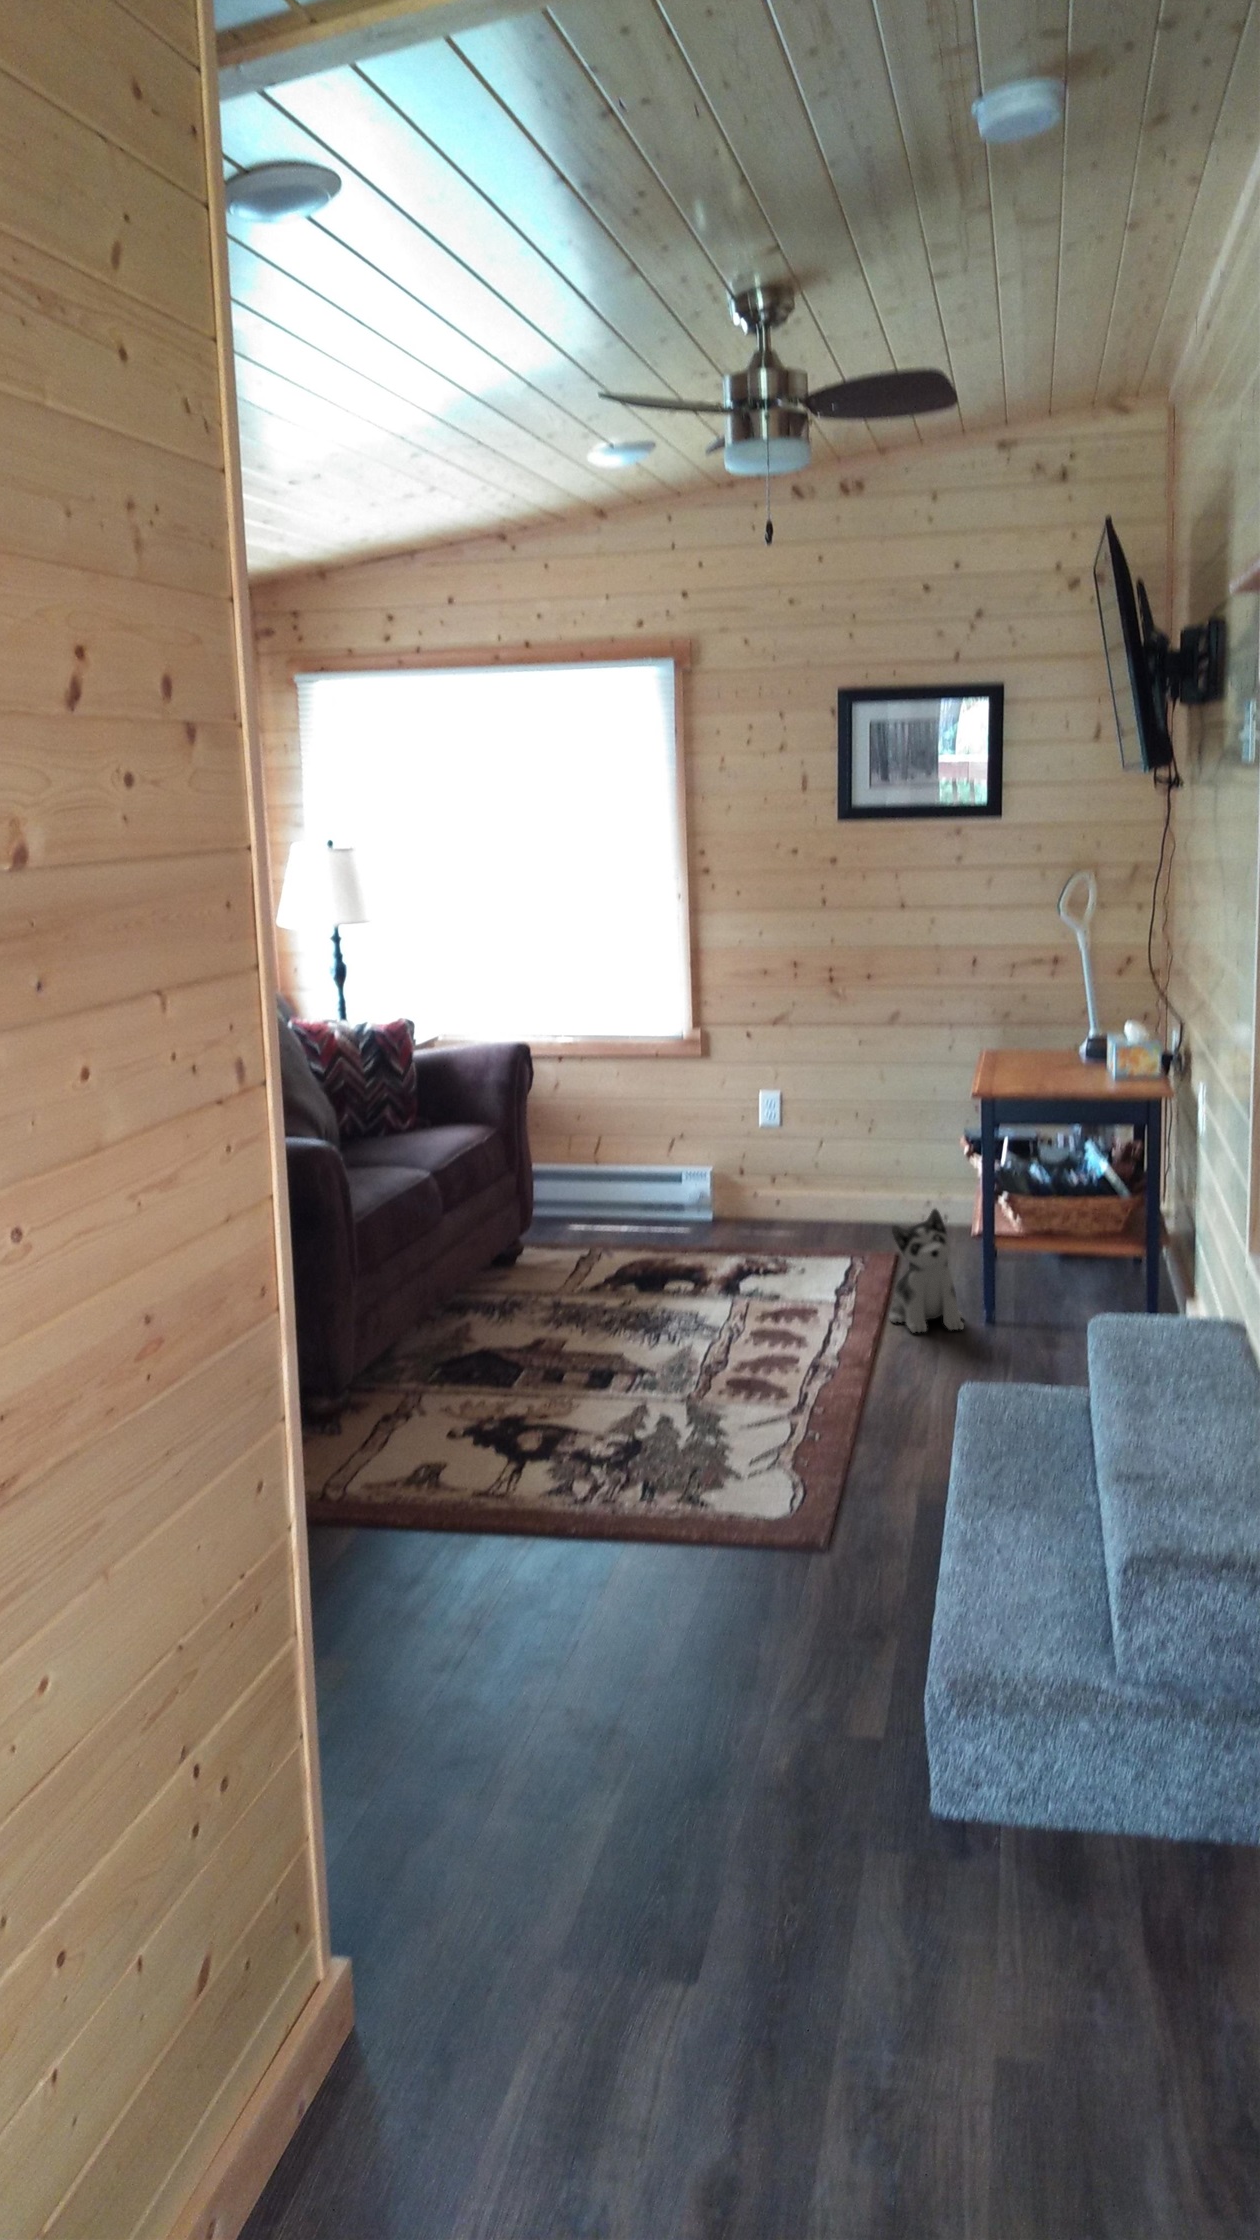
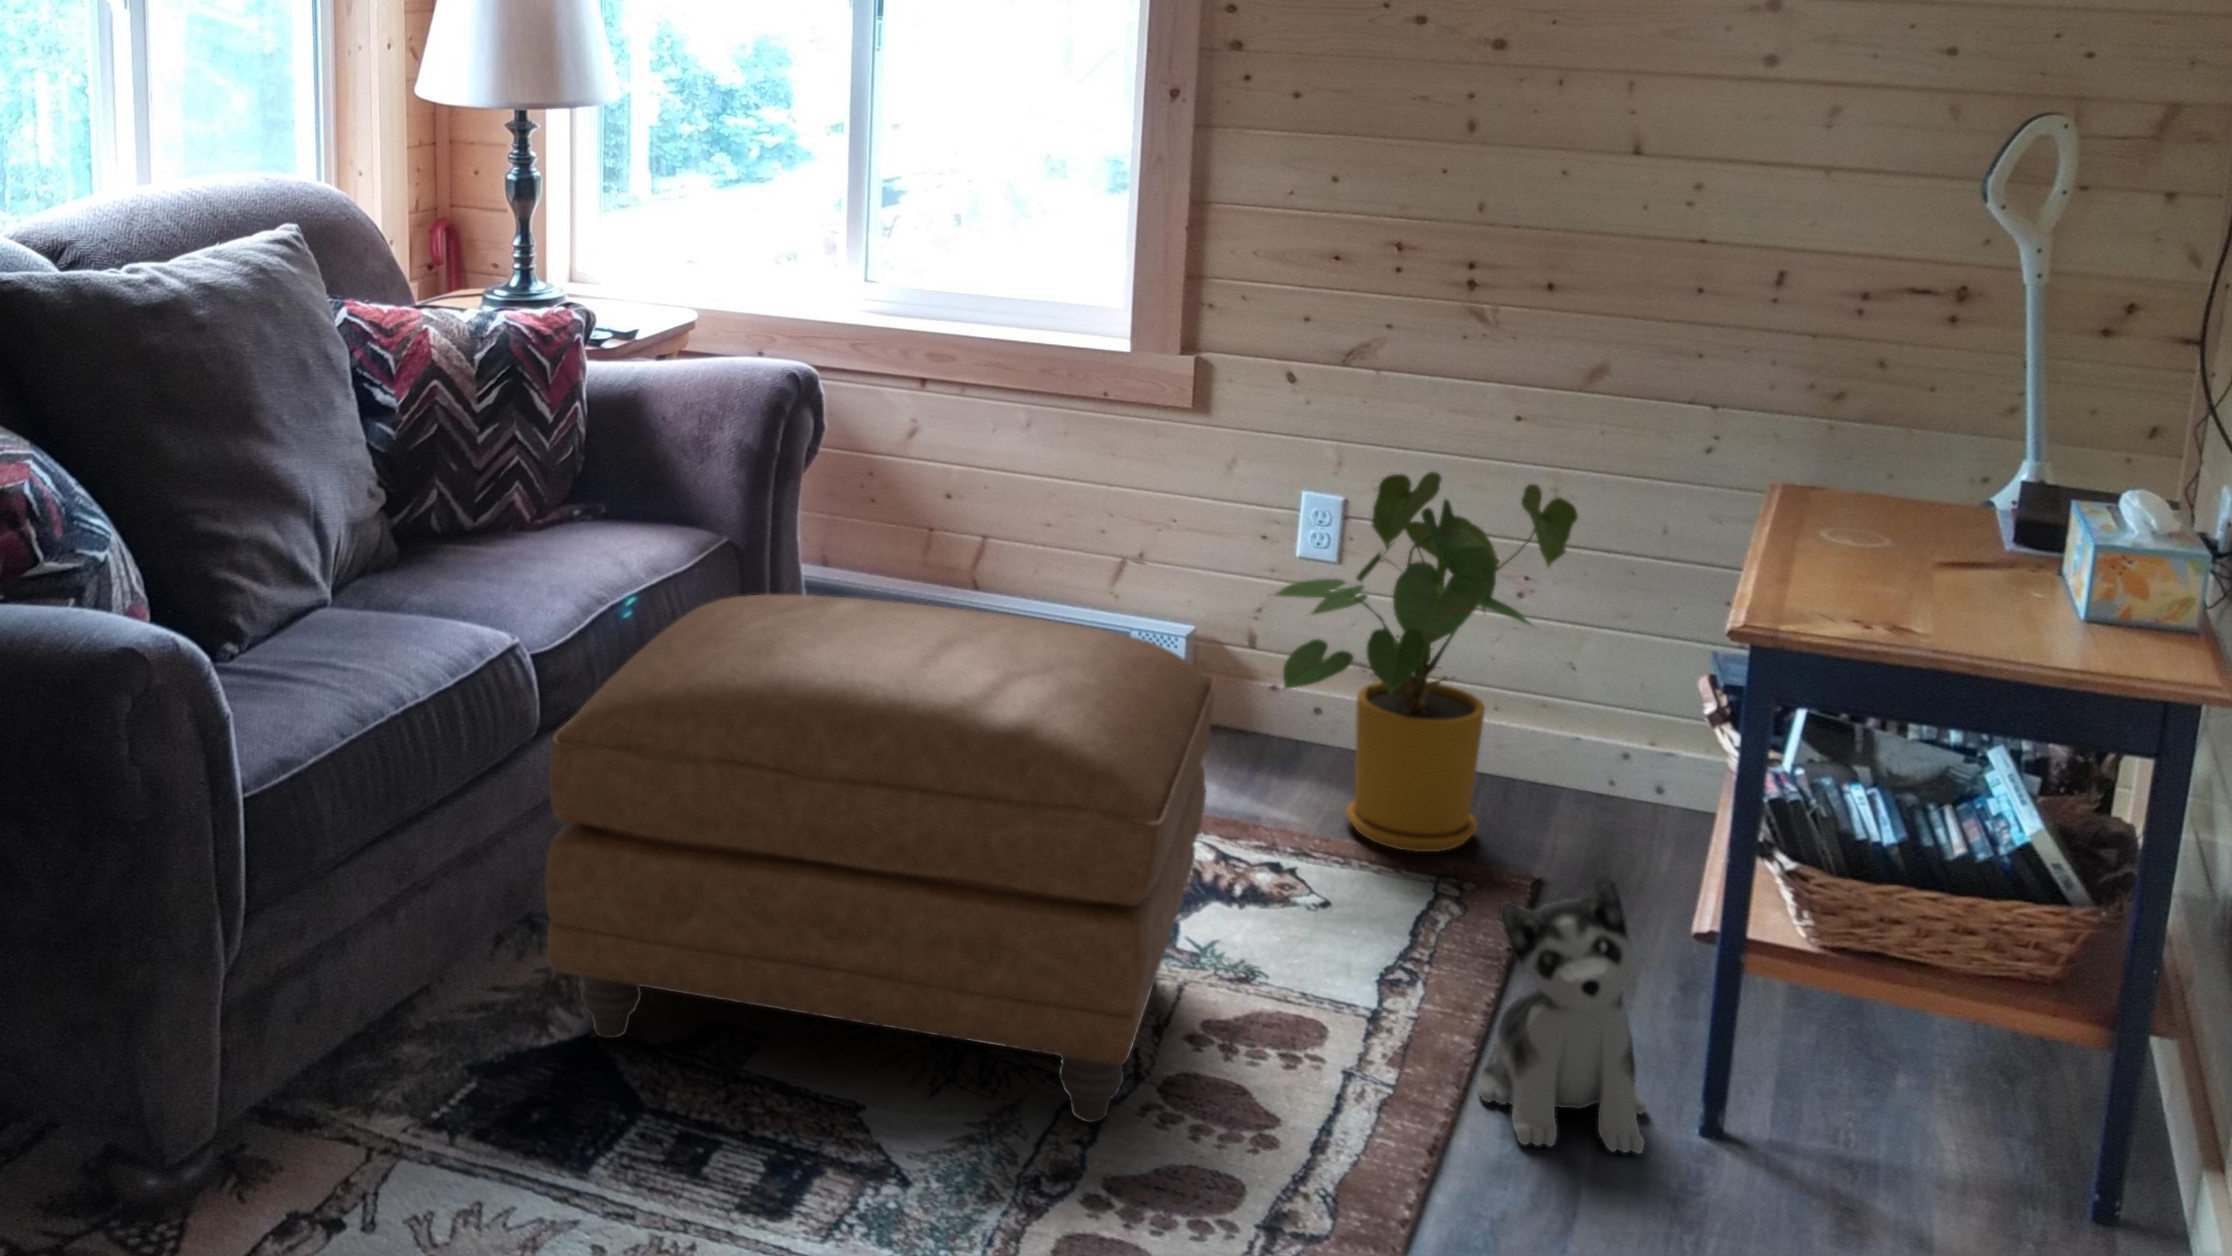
house plant: none [758,1069,896,1249] -> present [1275,472,1578,852]
ottoman: none [457,1135,750,1350] -> present [545,594,1216,1122]

